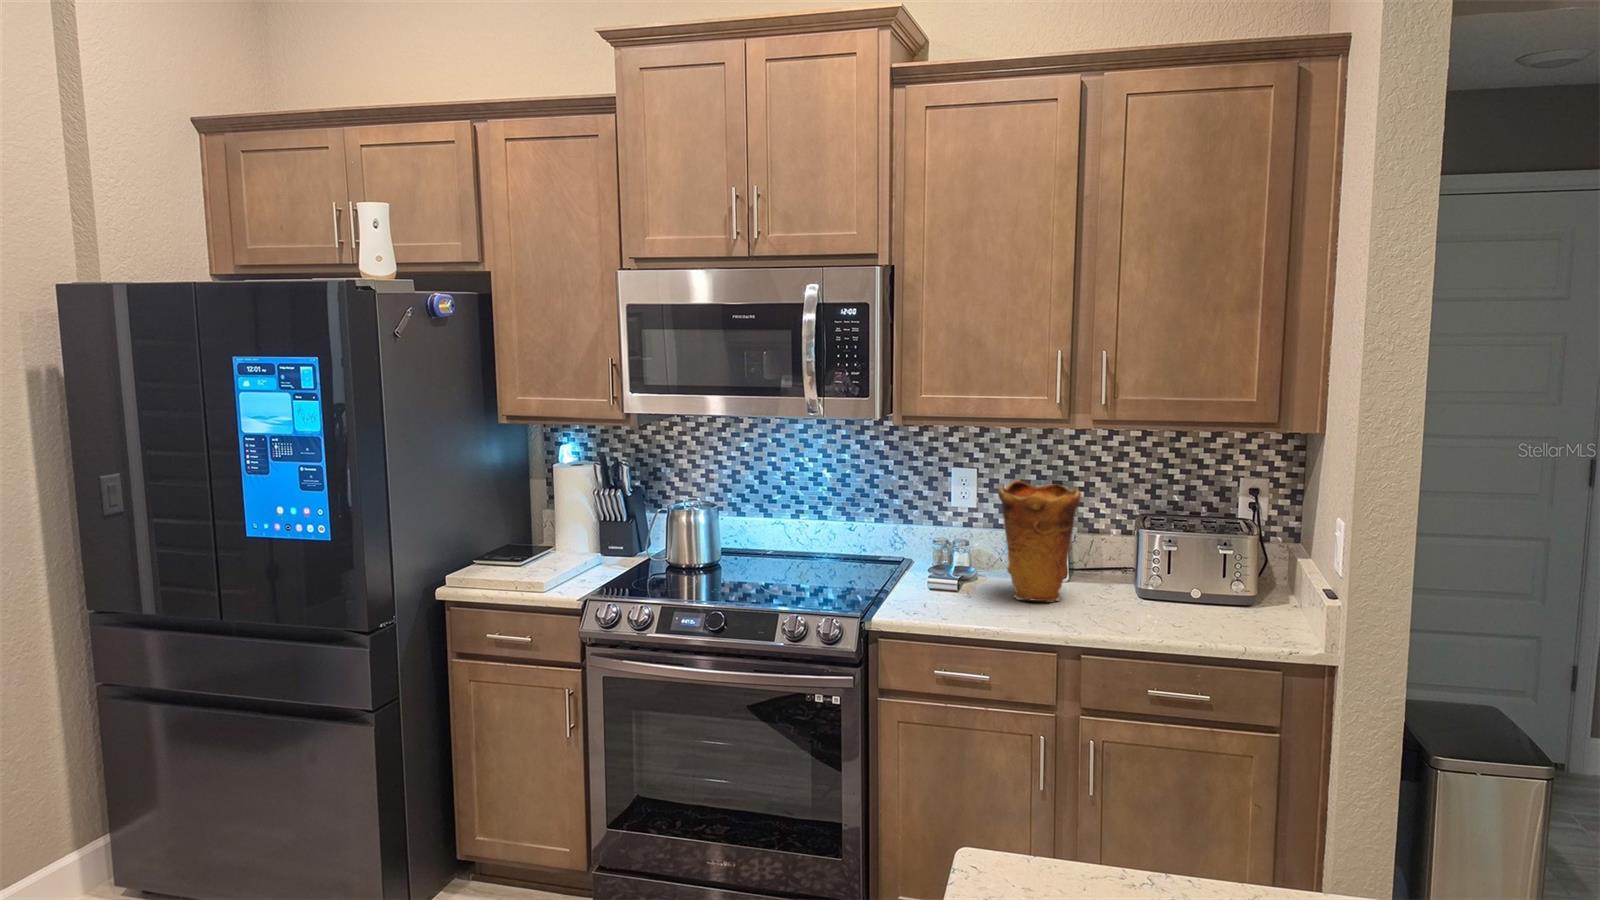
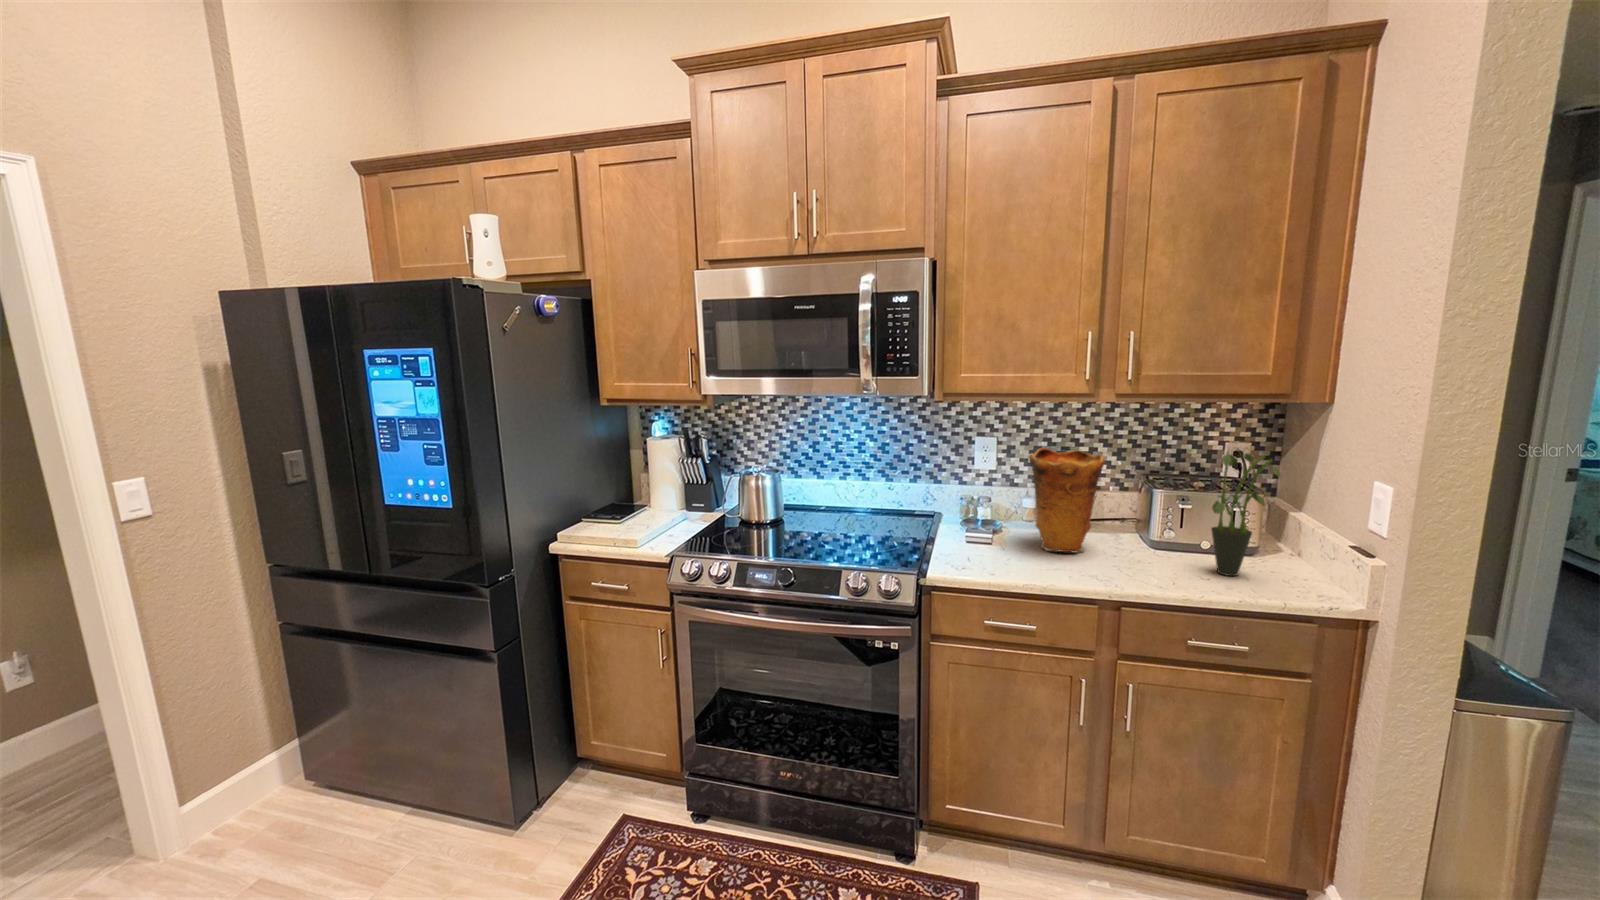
potted plant: none [1186,481,1249,626] -> present [1211,448,1280,576]

